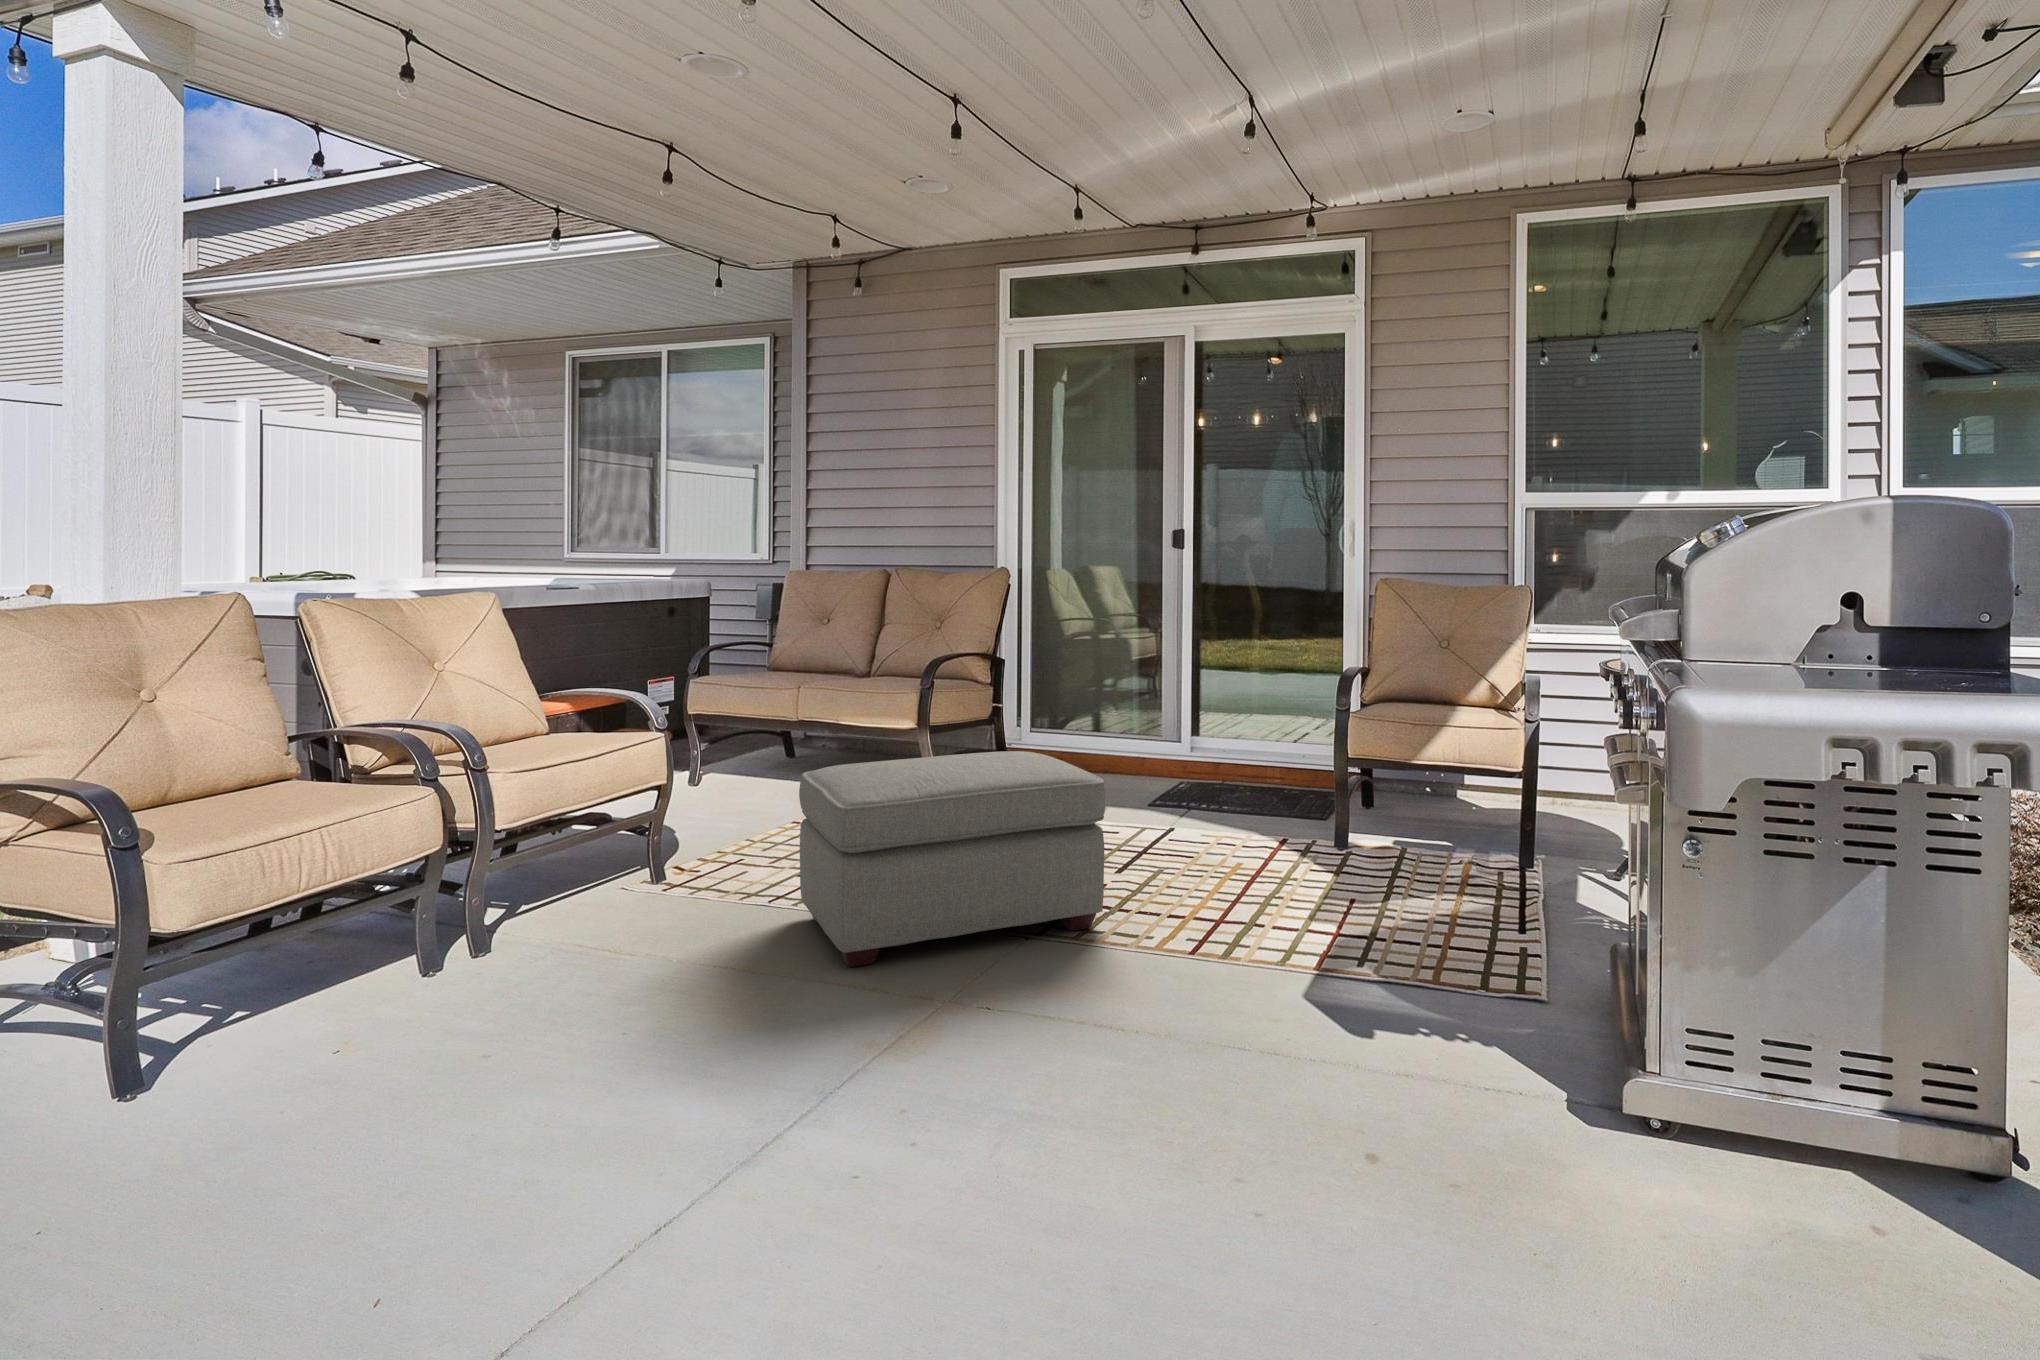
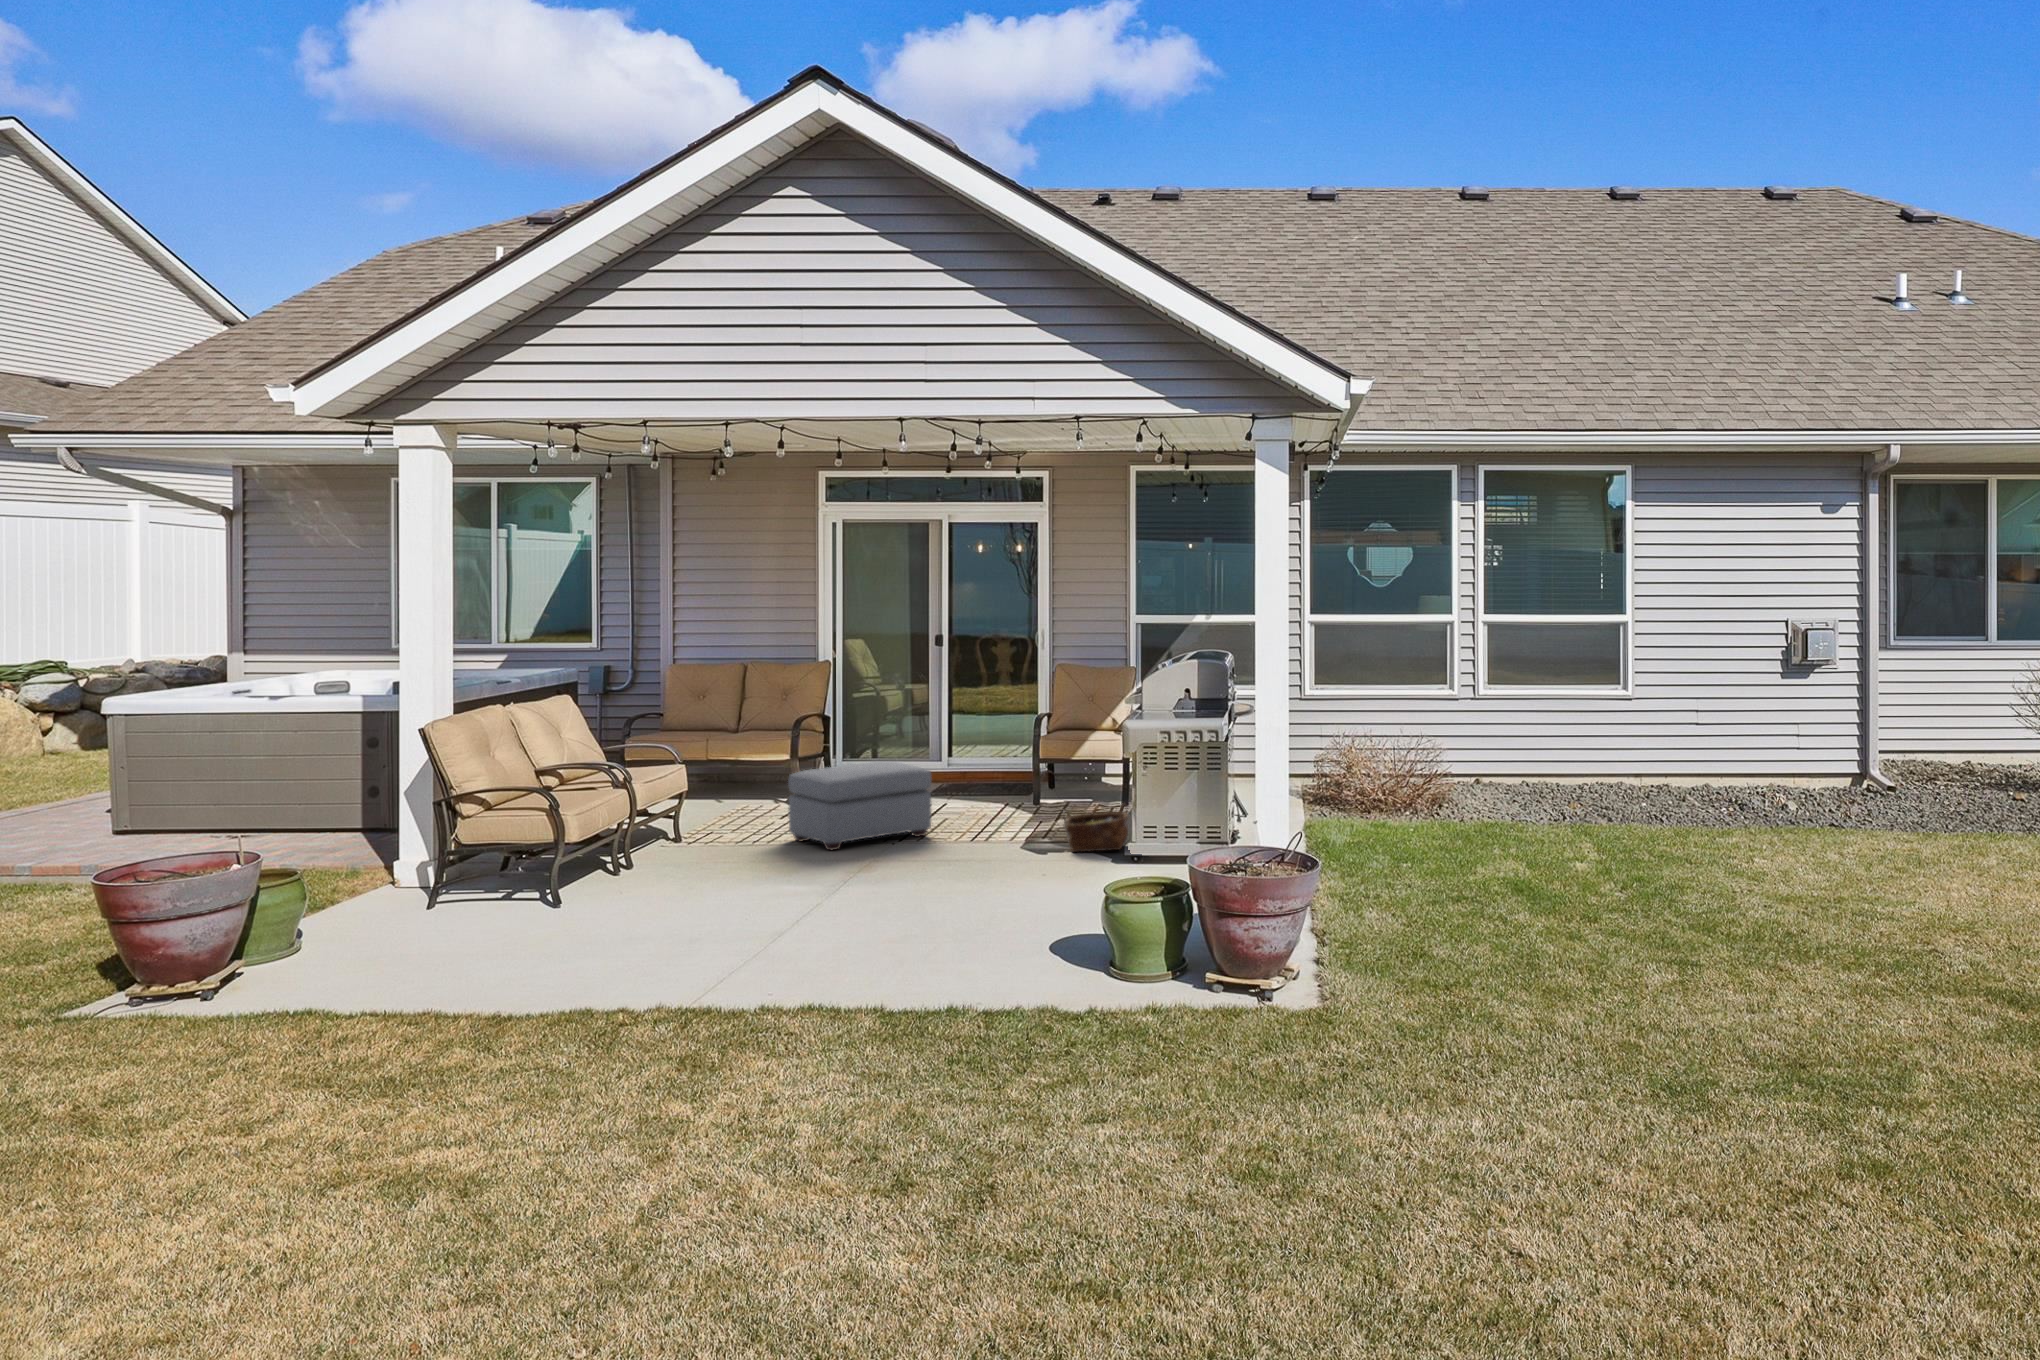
woven basket: none [1418,914,1605,1056] -> present [1063,804,1130,852]

